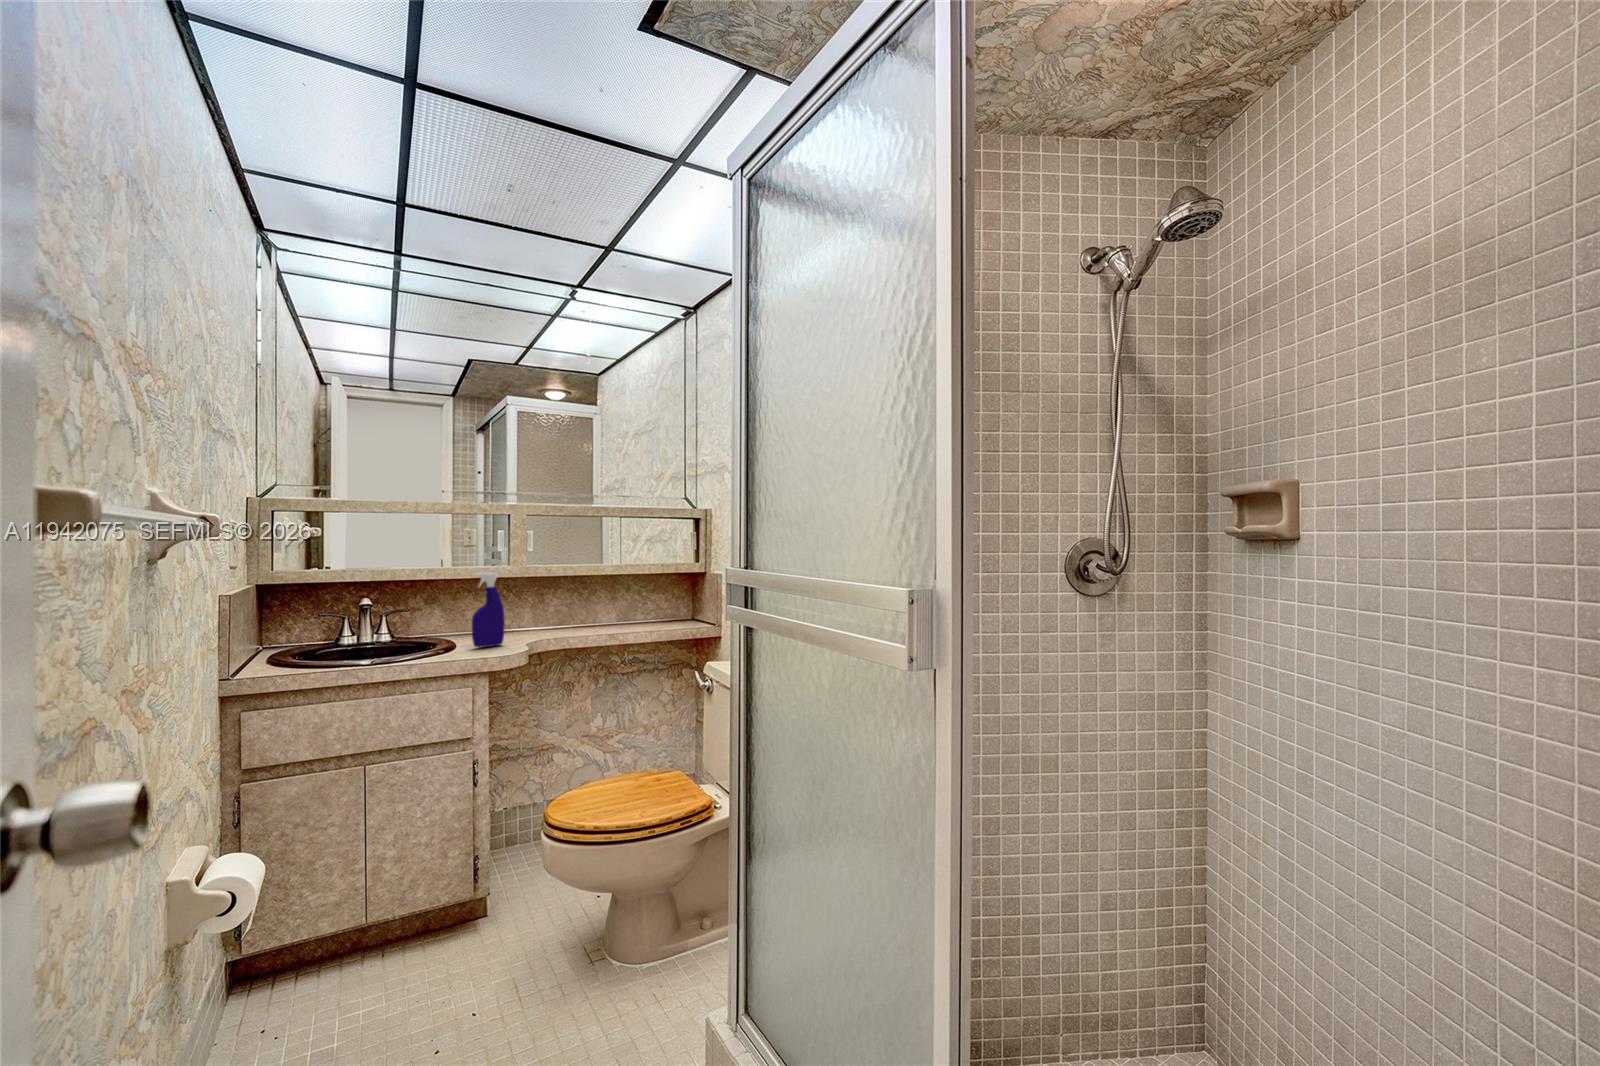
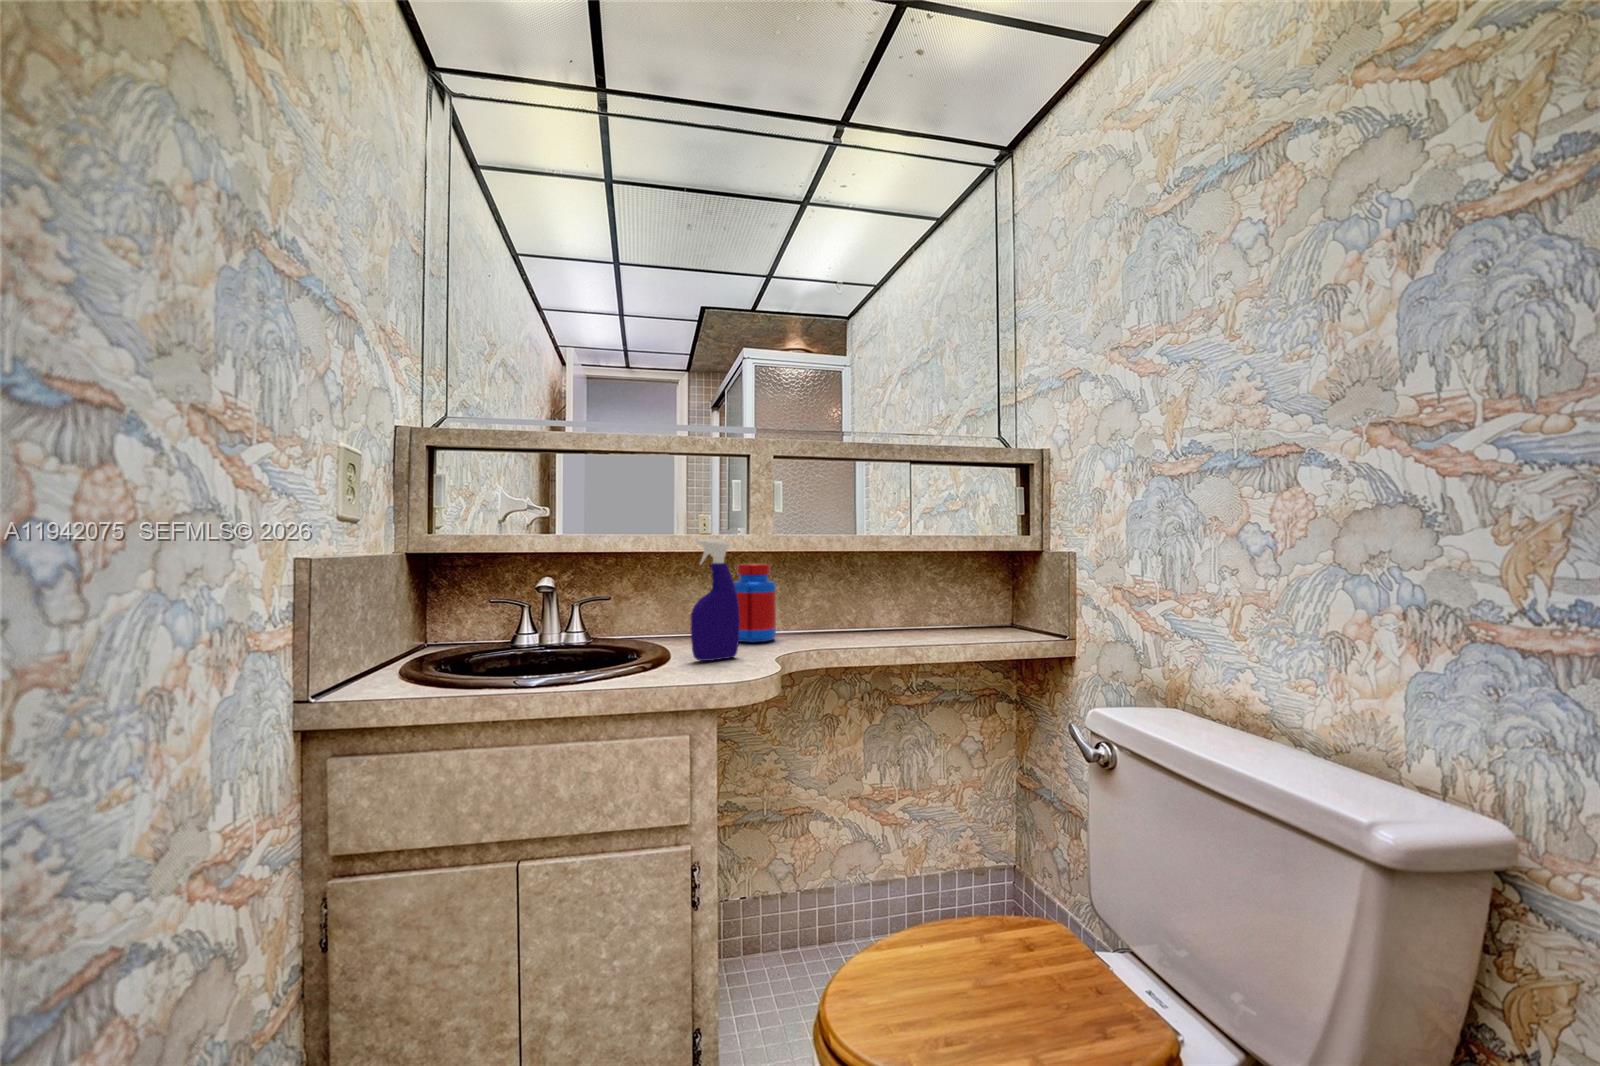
jar: none [499,585,531,636] -> present [734,564,776,642]

